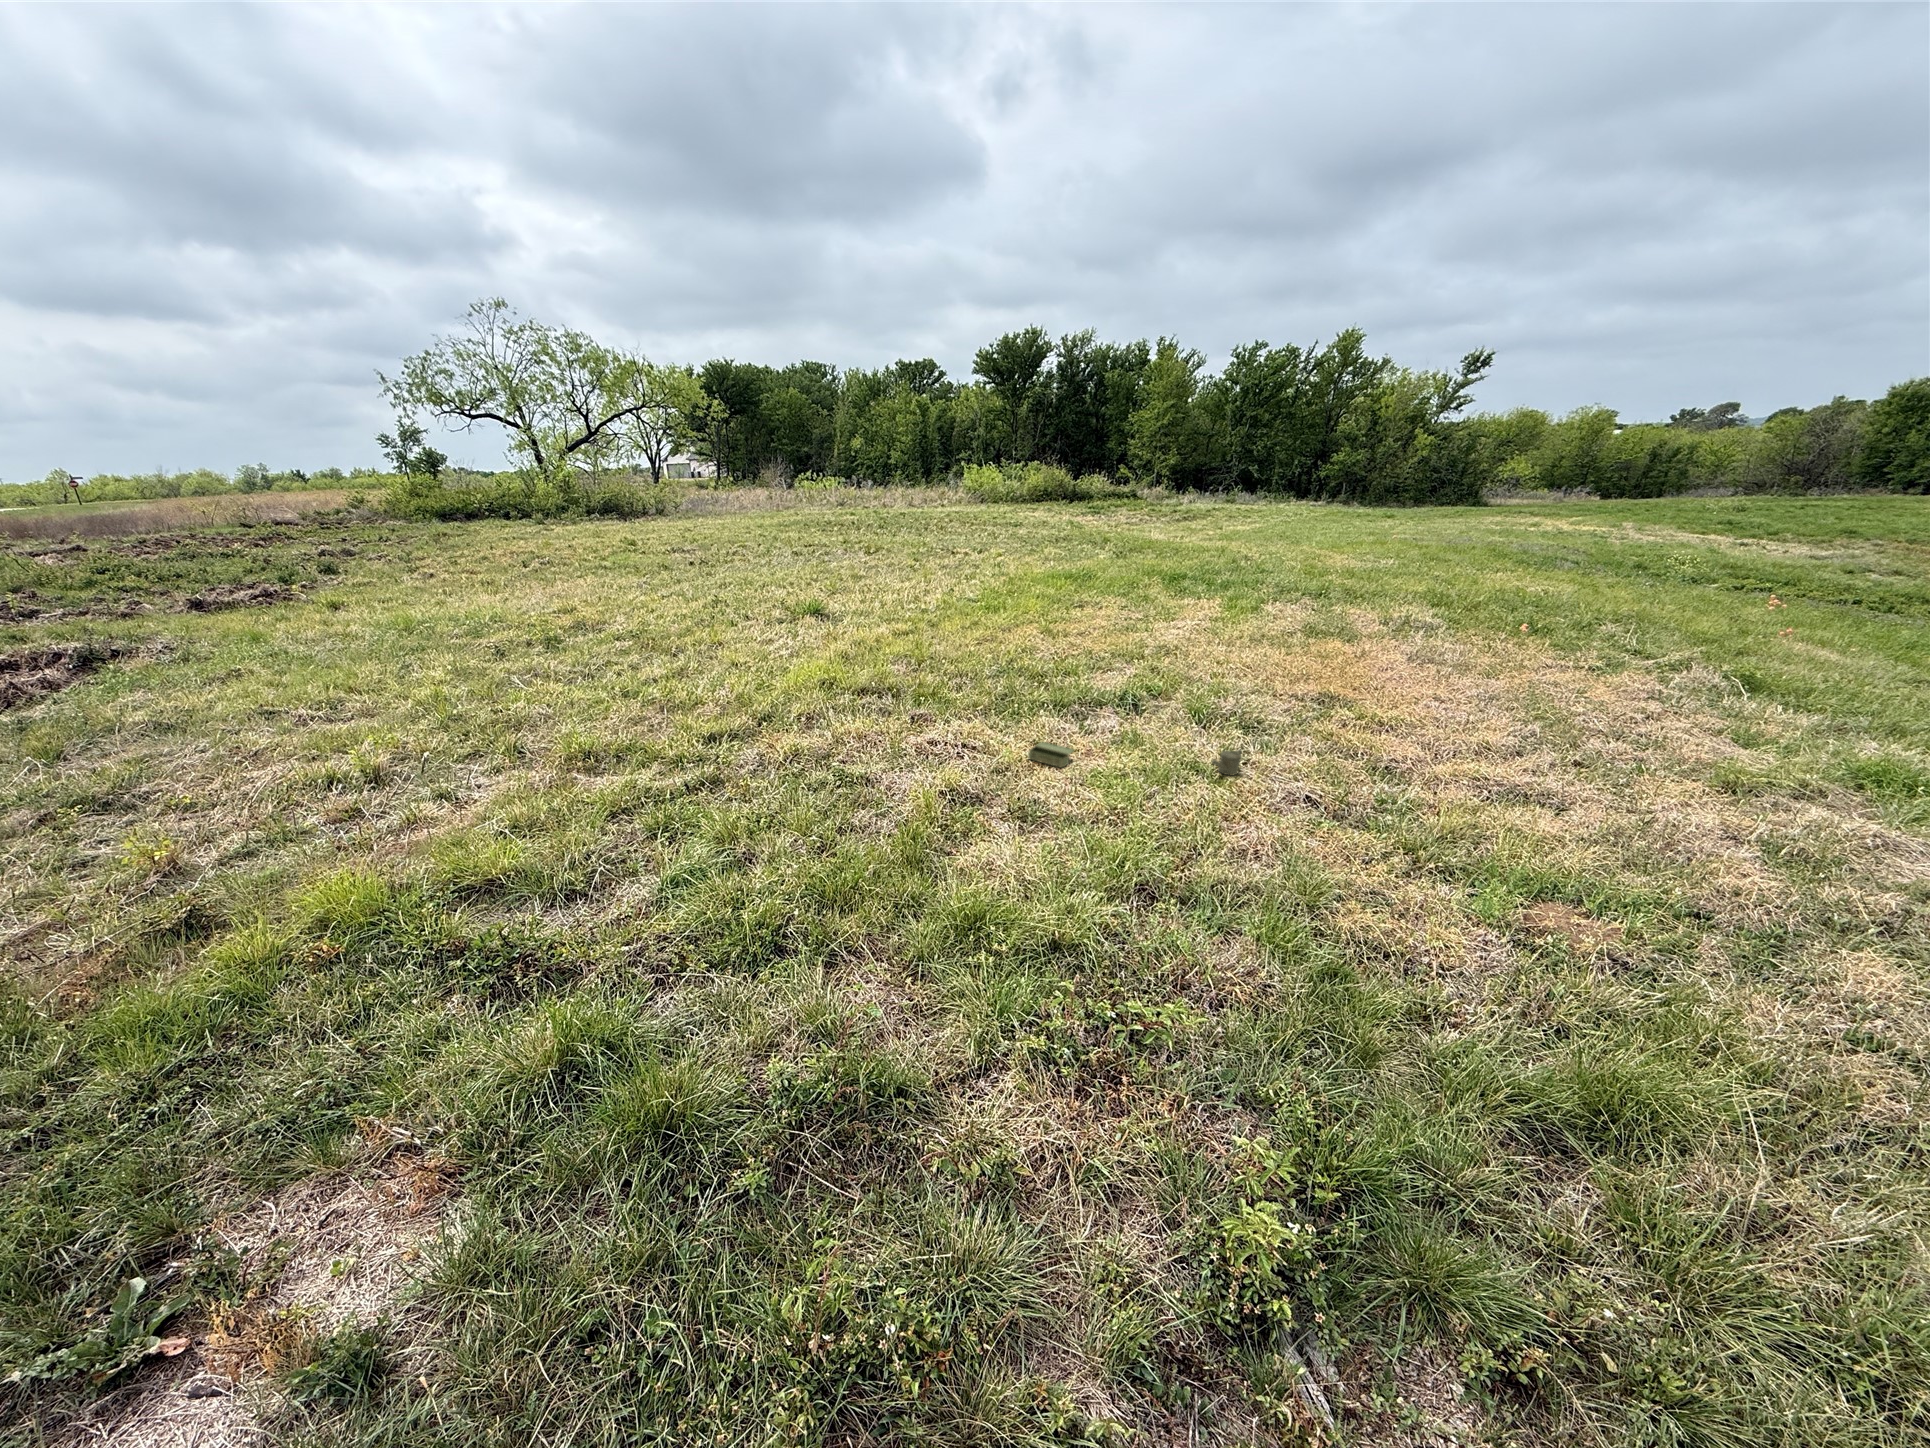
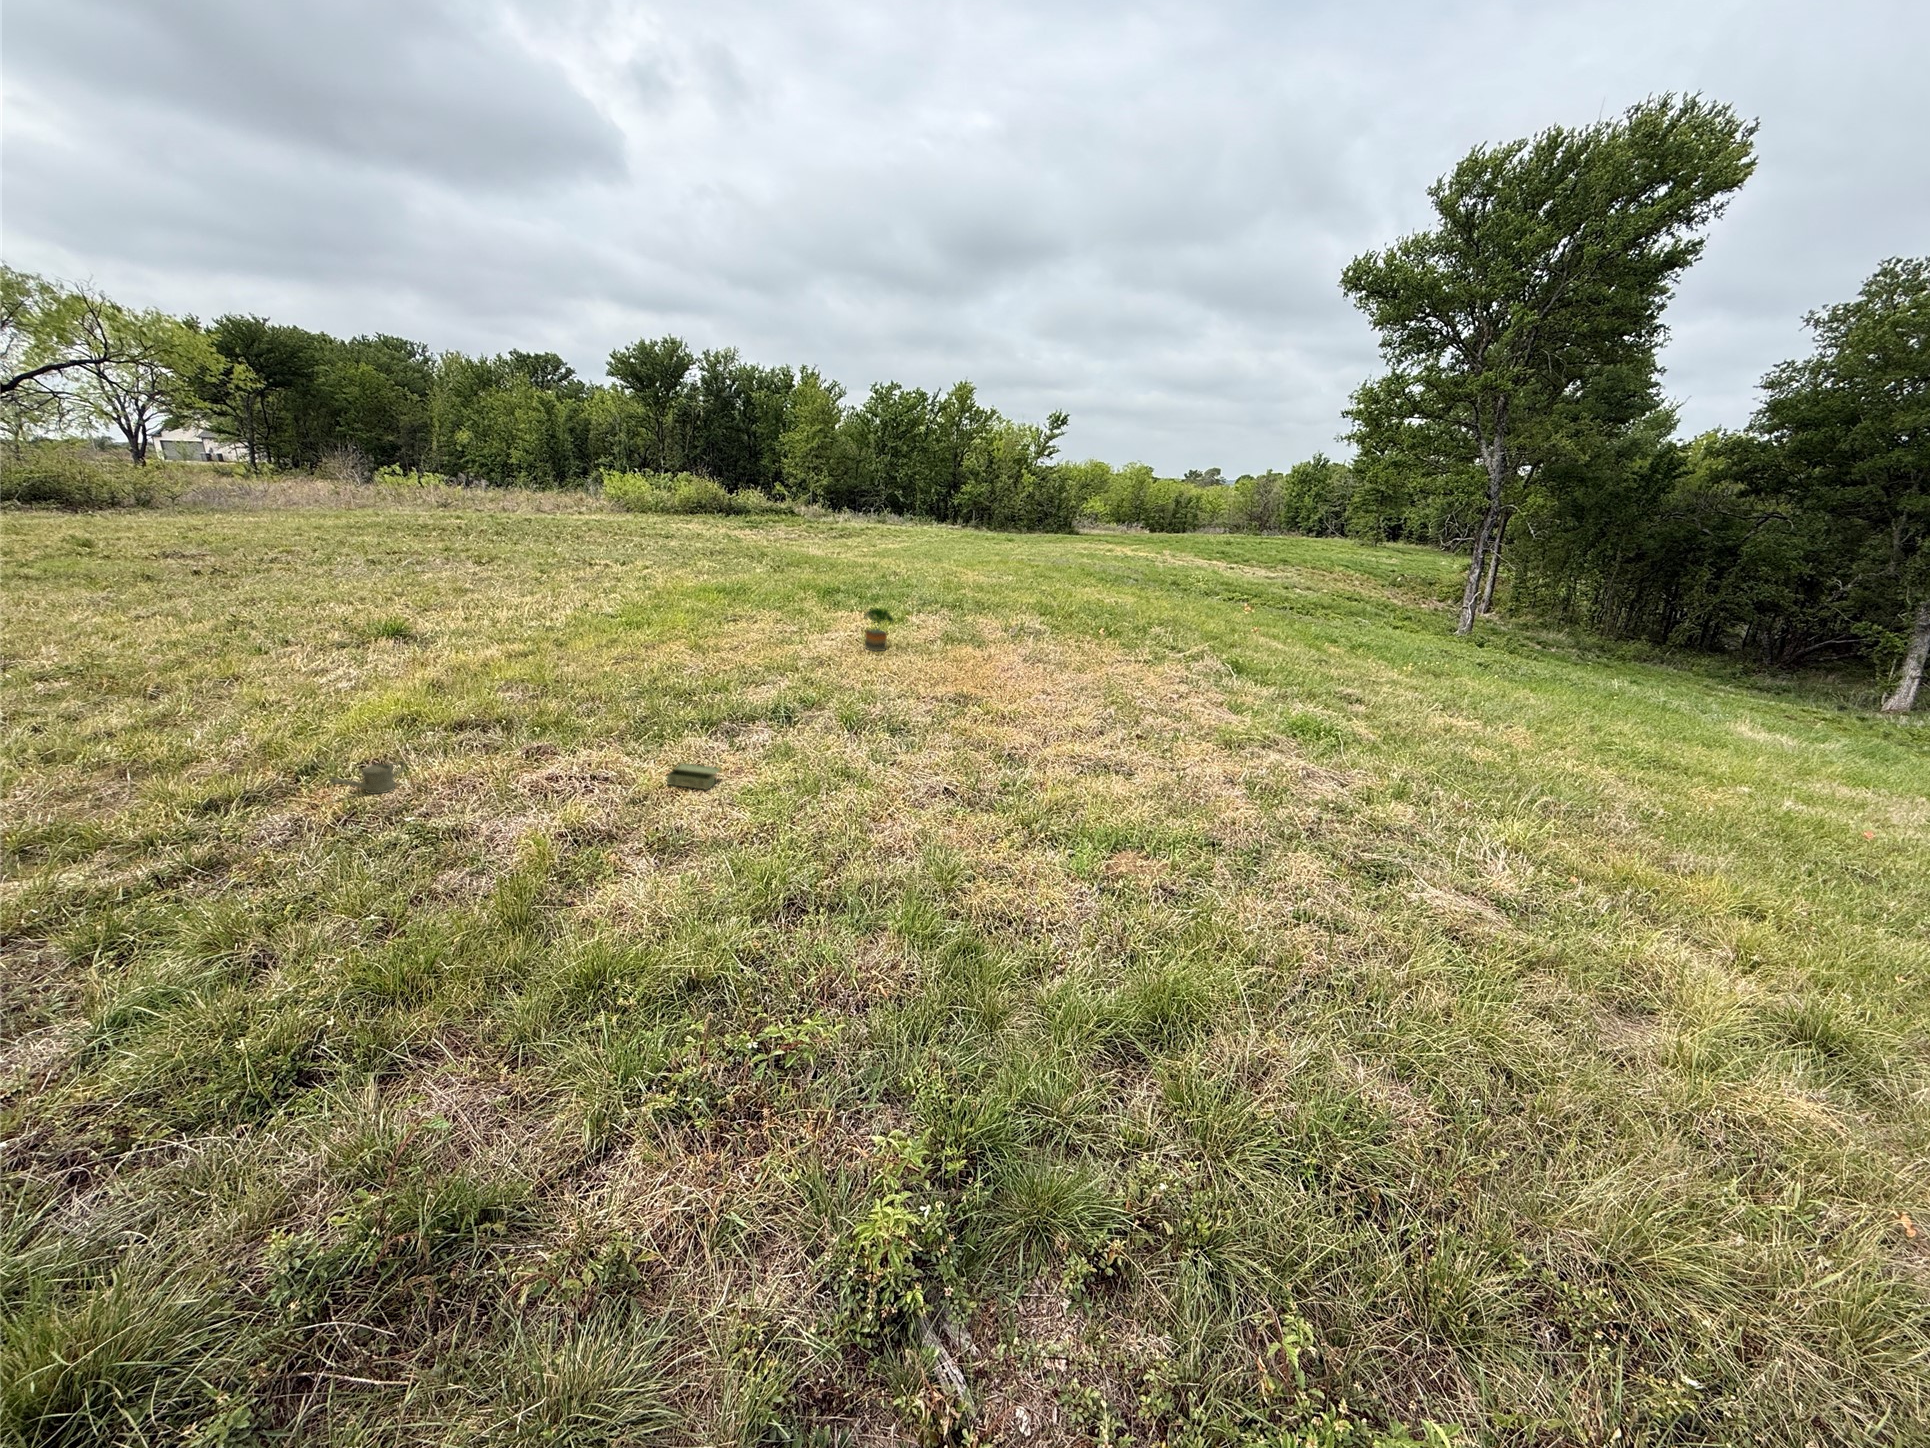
potted tree: none [1211,595,1249,642] -> present [864,608,894,651]
watering can: present [1211,749,1242,776] -> present [330,761,404,794]

